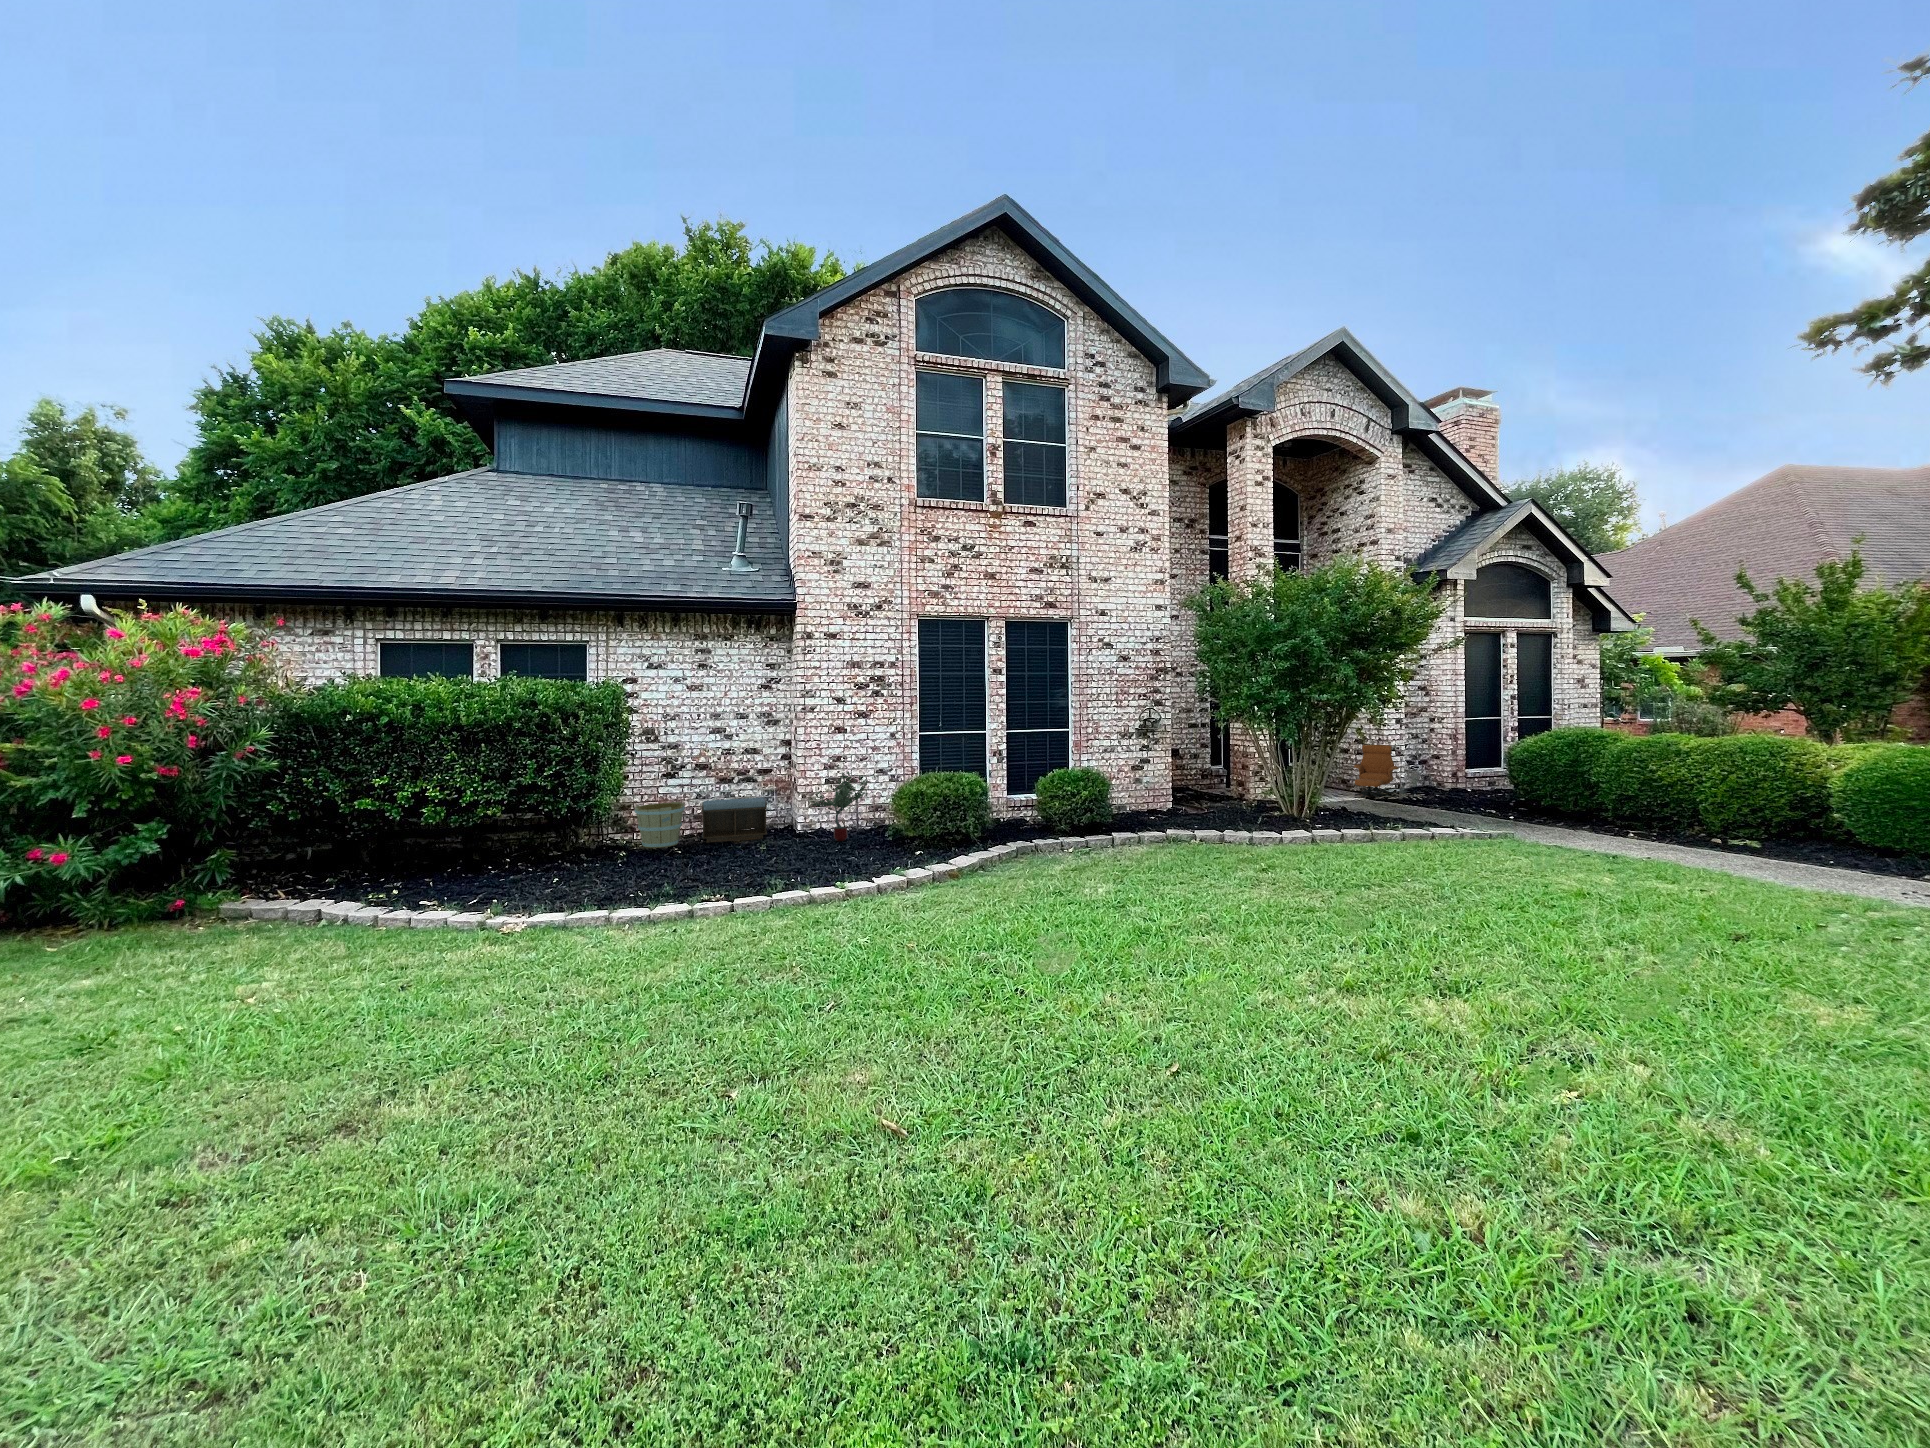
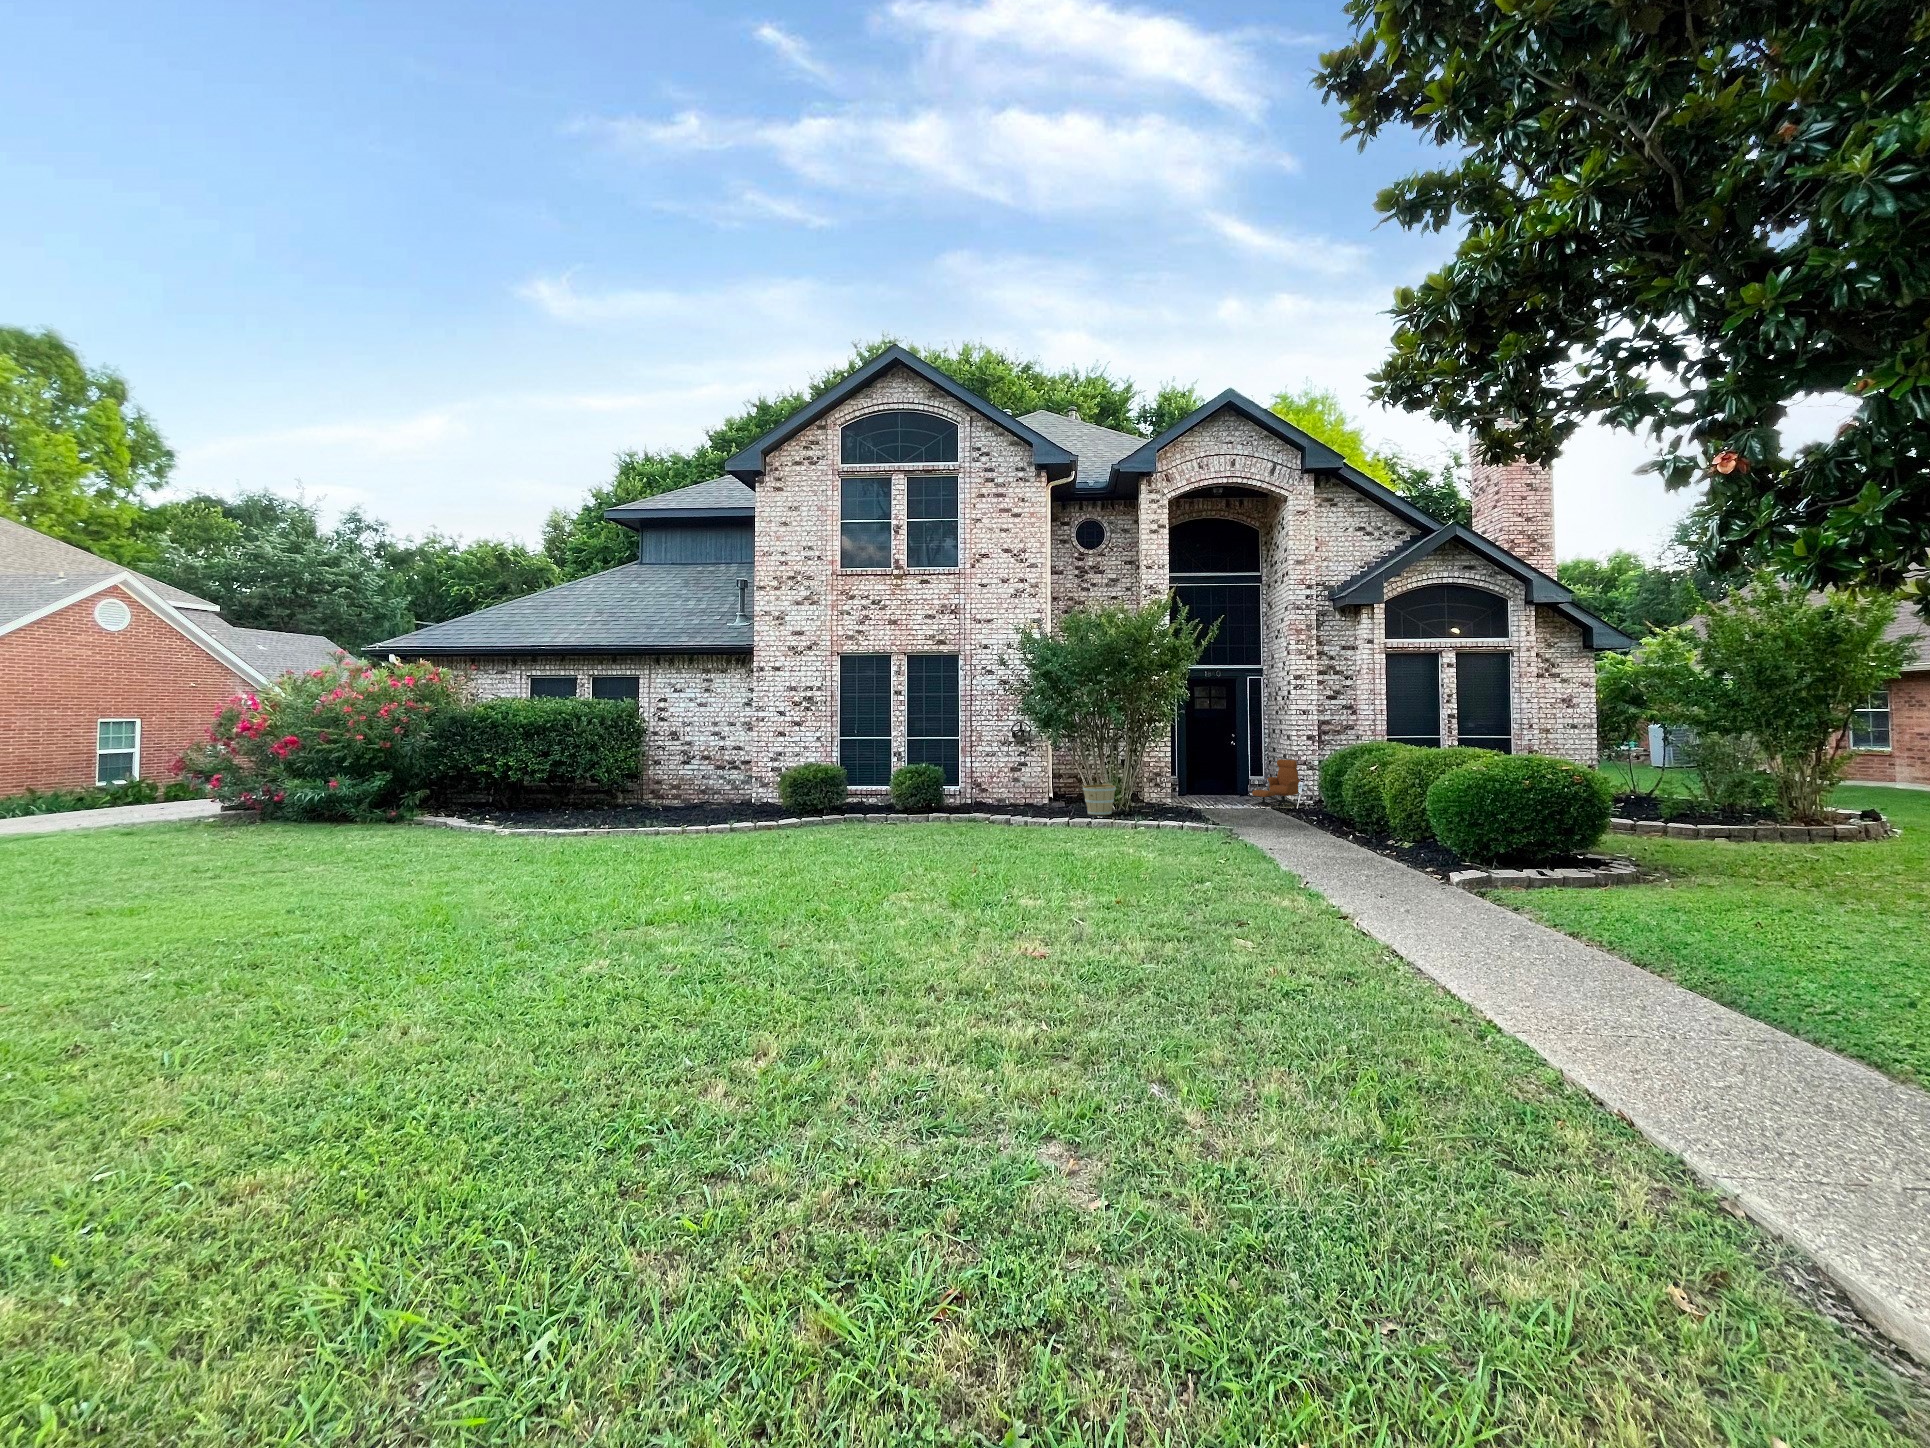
potted tree: present [812,772,868,841] -> none [753,763,790,811]
bench: present [702,798,767,843] -> none [694,780,743,808]
wooden bucket: present [635,802,685,848] -> present [1082,784,1116,815]

